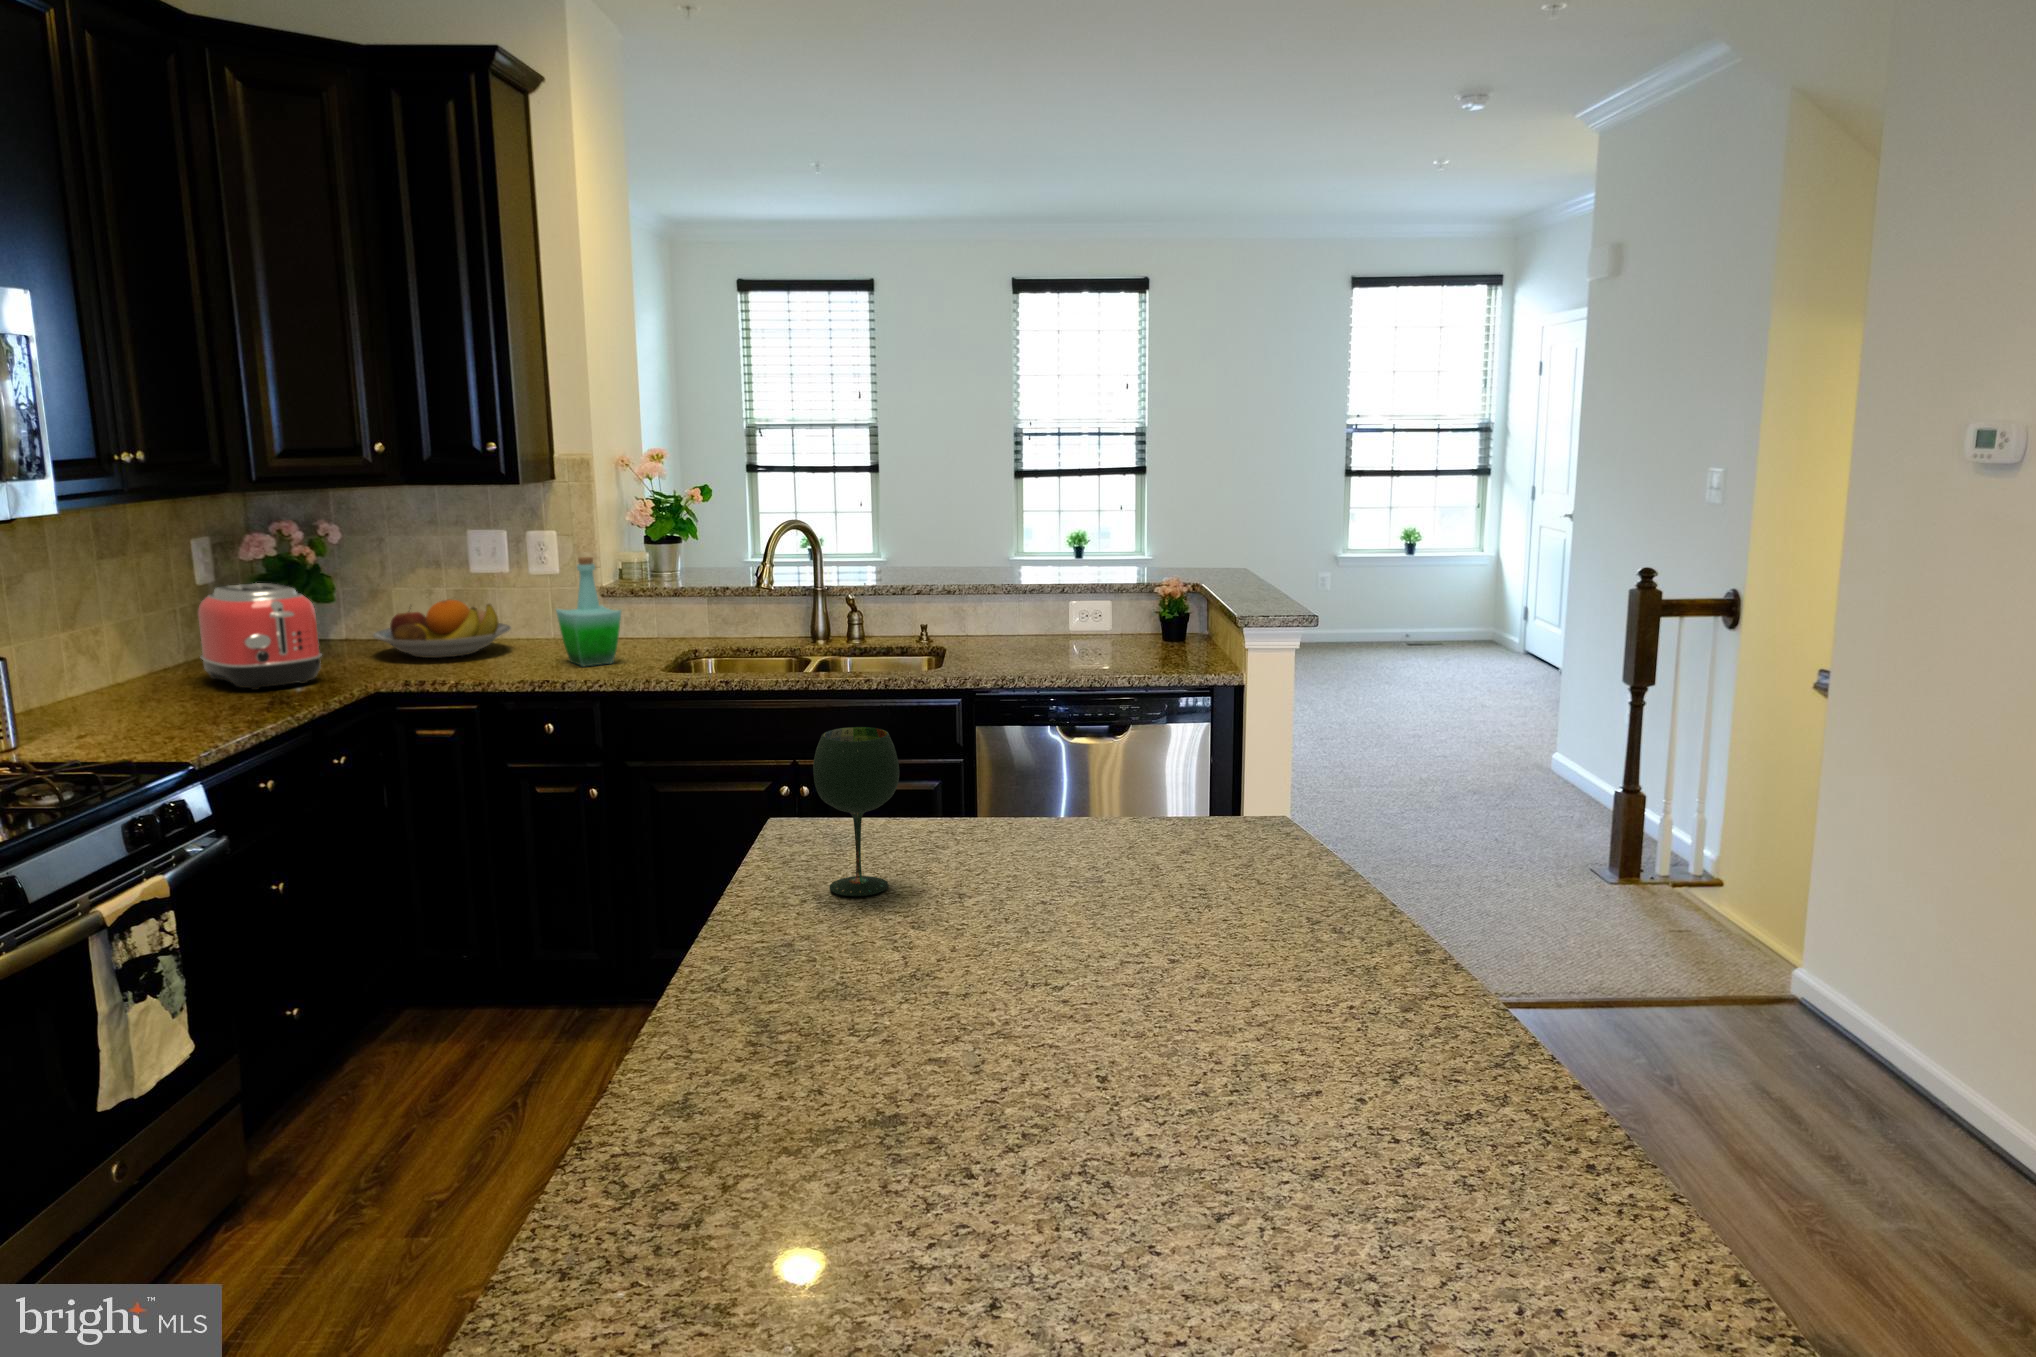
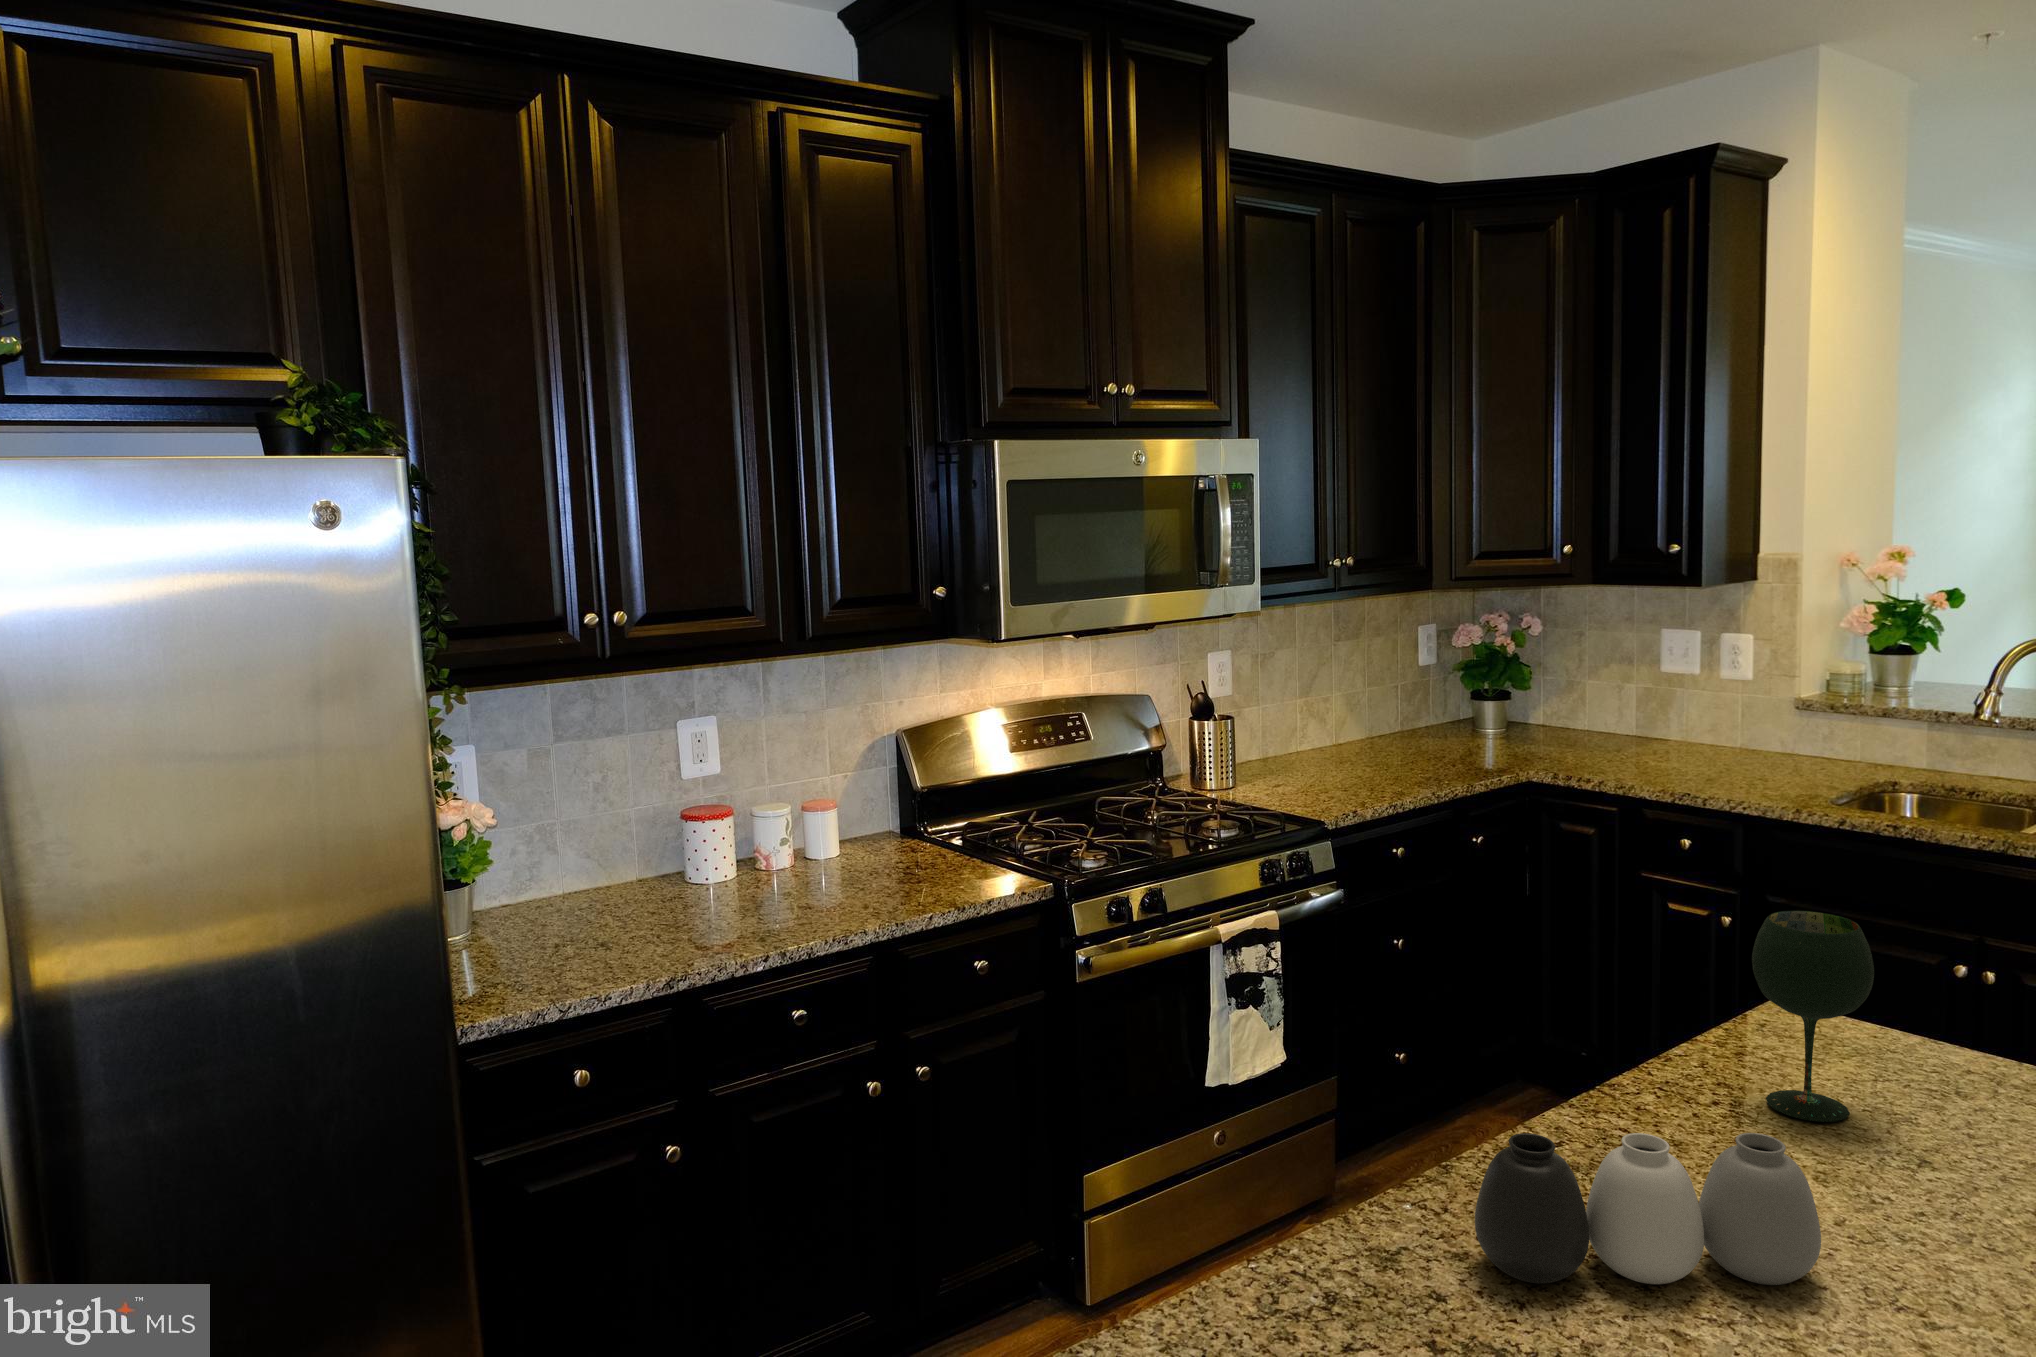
bottle: present [556,557,621,666] -> none [1720,667,1791,784]
toaster: present [198,583,322,690] -> none [1393,672,1485,765]
fruit bowl: present [373,600,511,658] -> none [1546,699,1684,756]
vase: none [749,891,977,1074] -> present [1475,1133,1821,1285]

